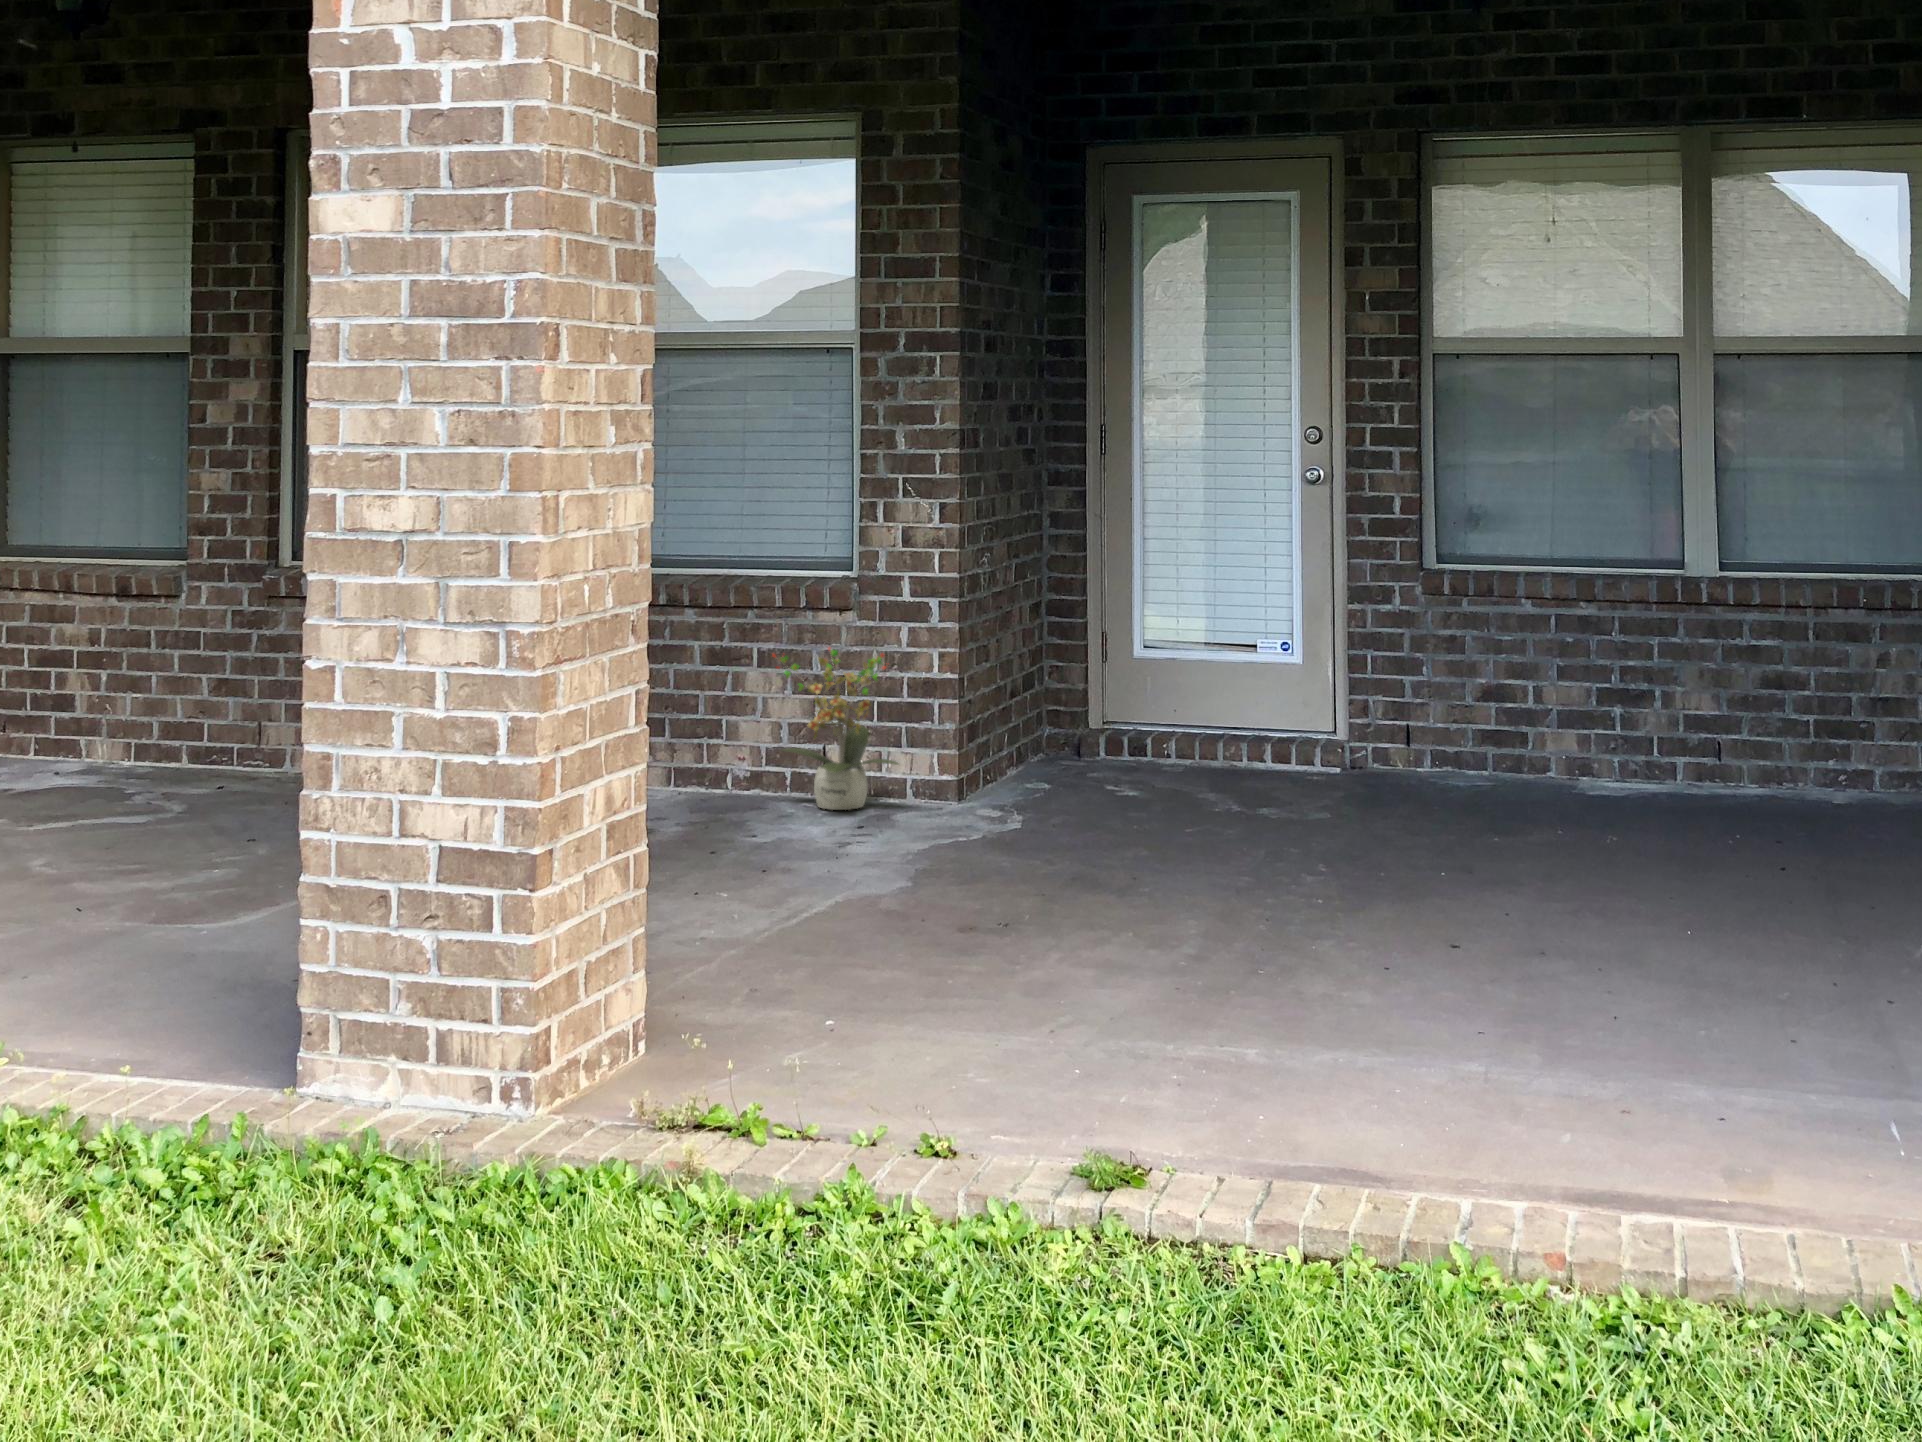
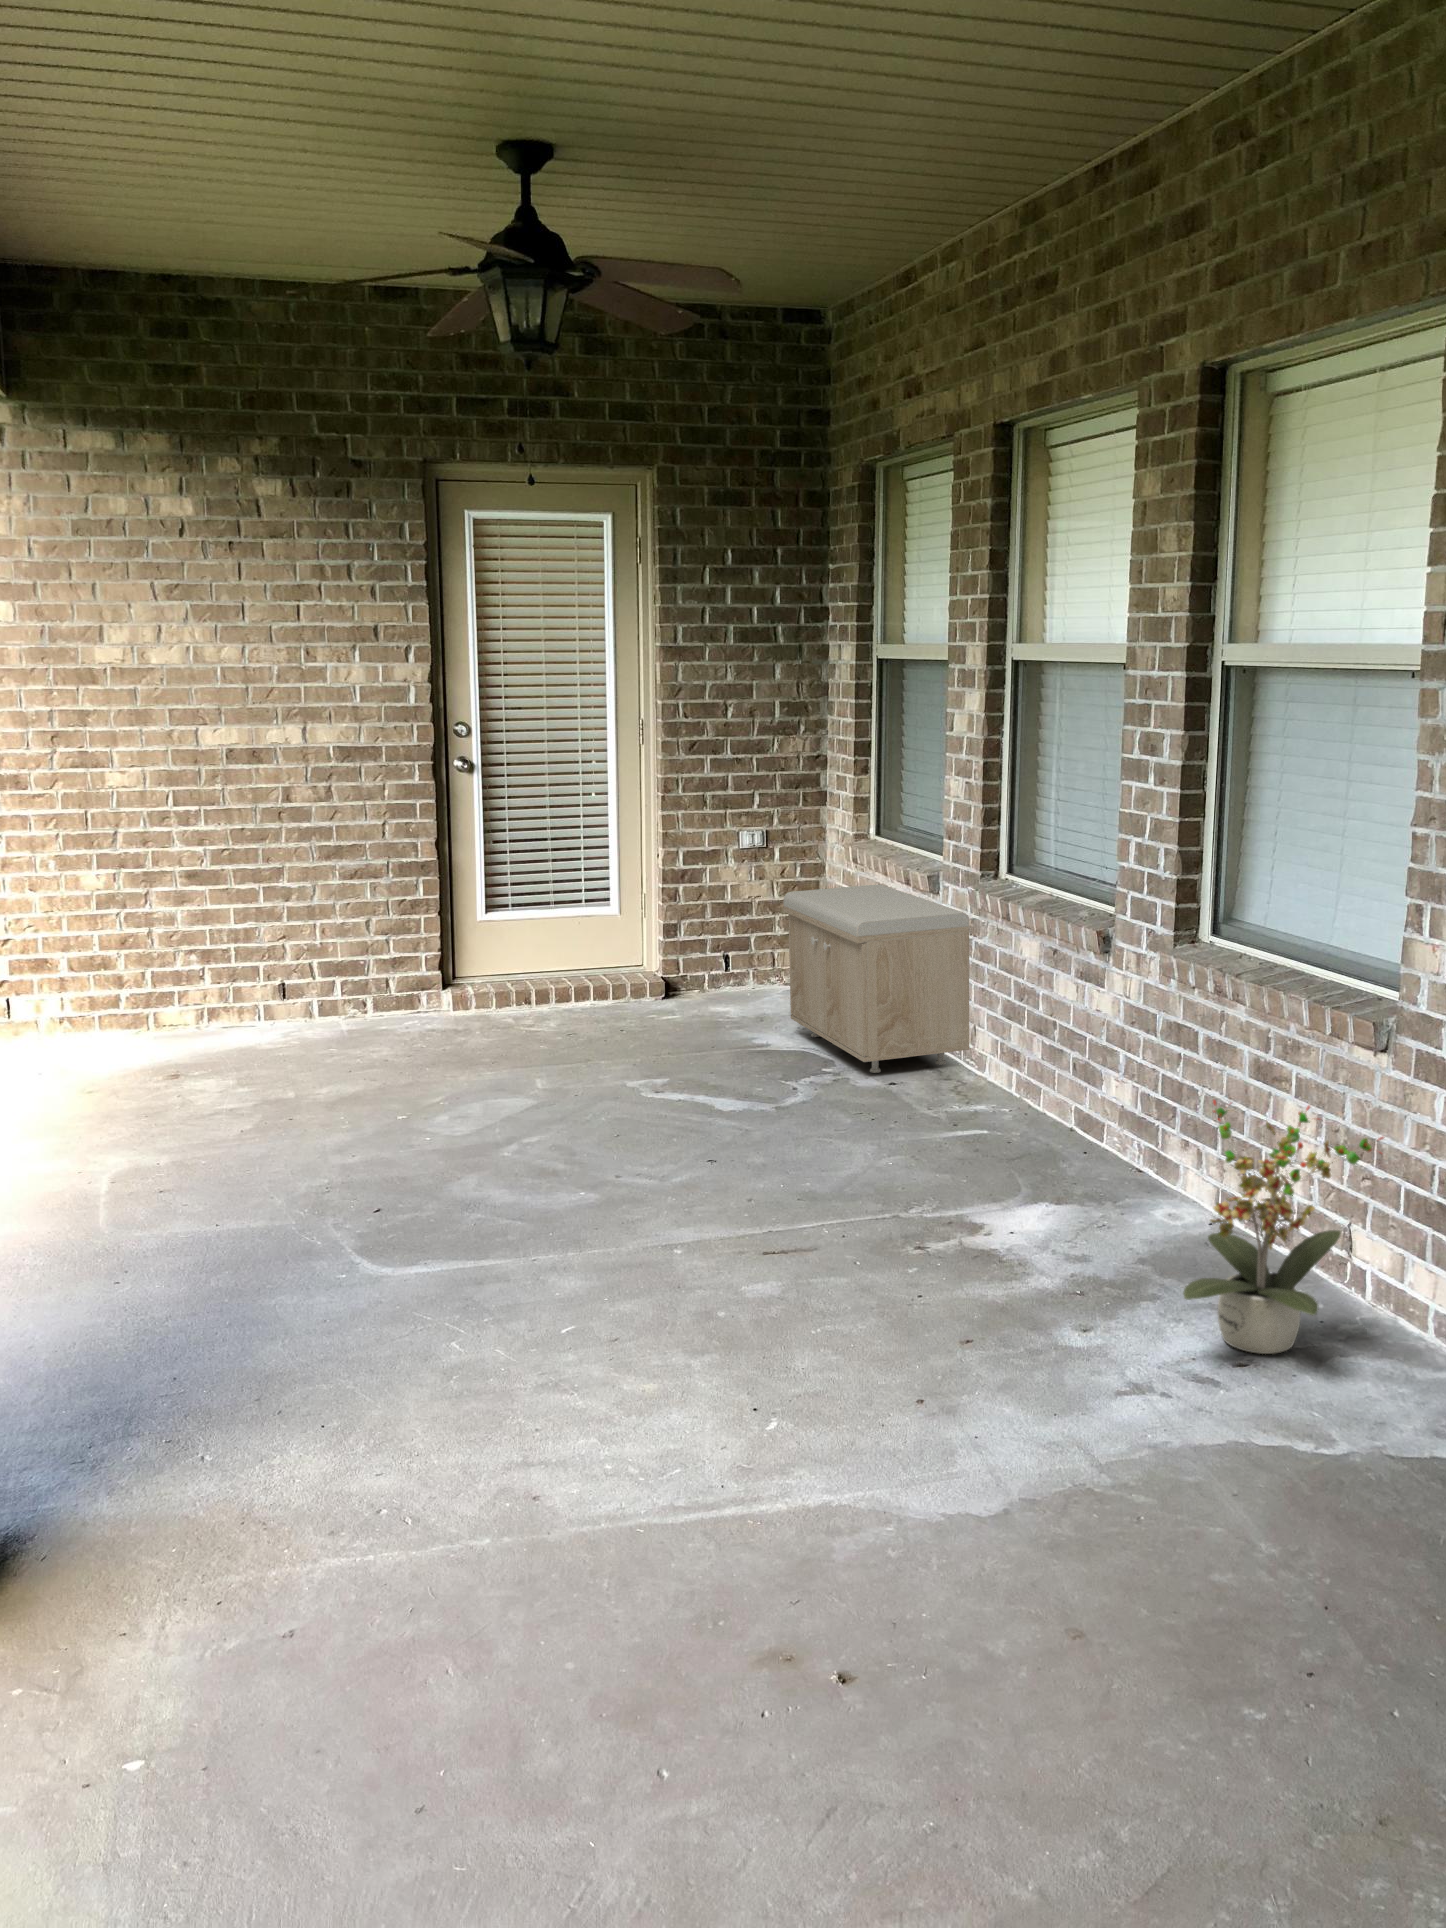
storage bench: none [8,603,255,777] -> present [783,884,969,1073]

